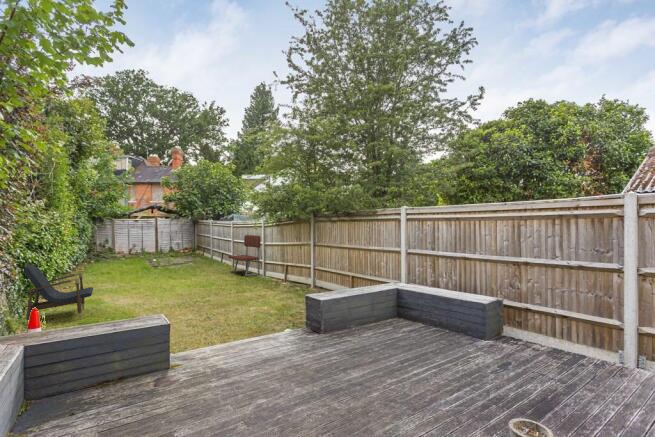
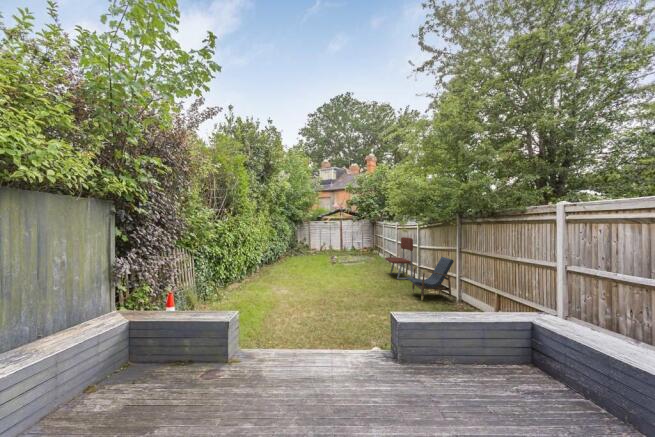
lounge chair: present [23,265,93,324] -> present [408,257,454,300]

